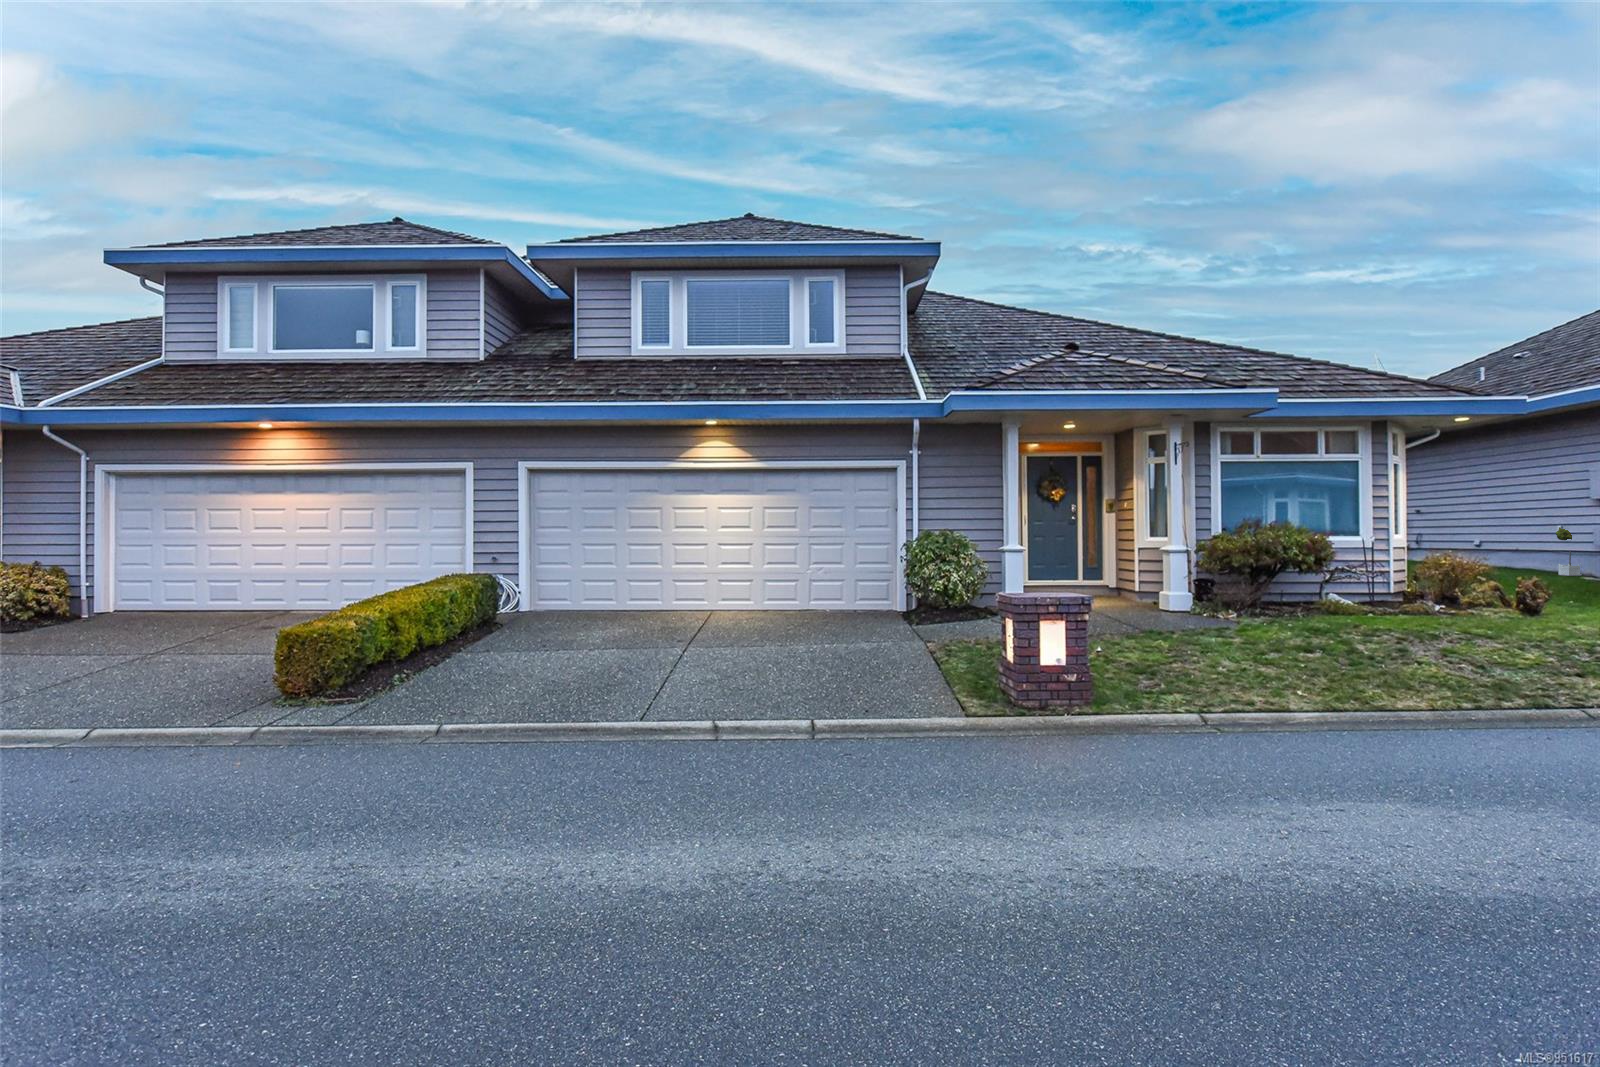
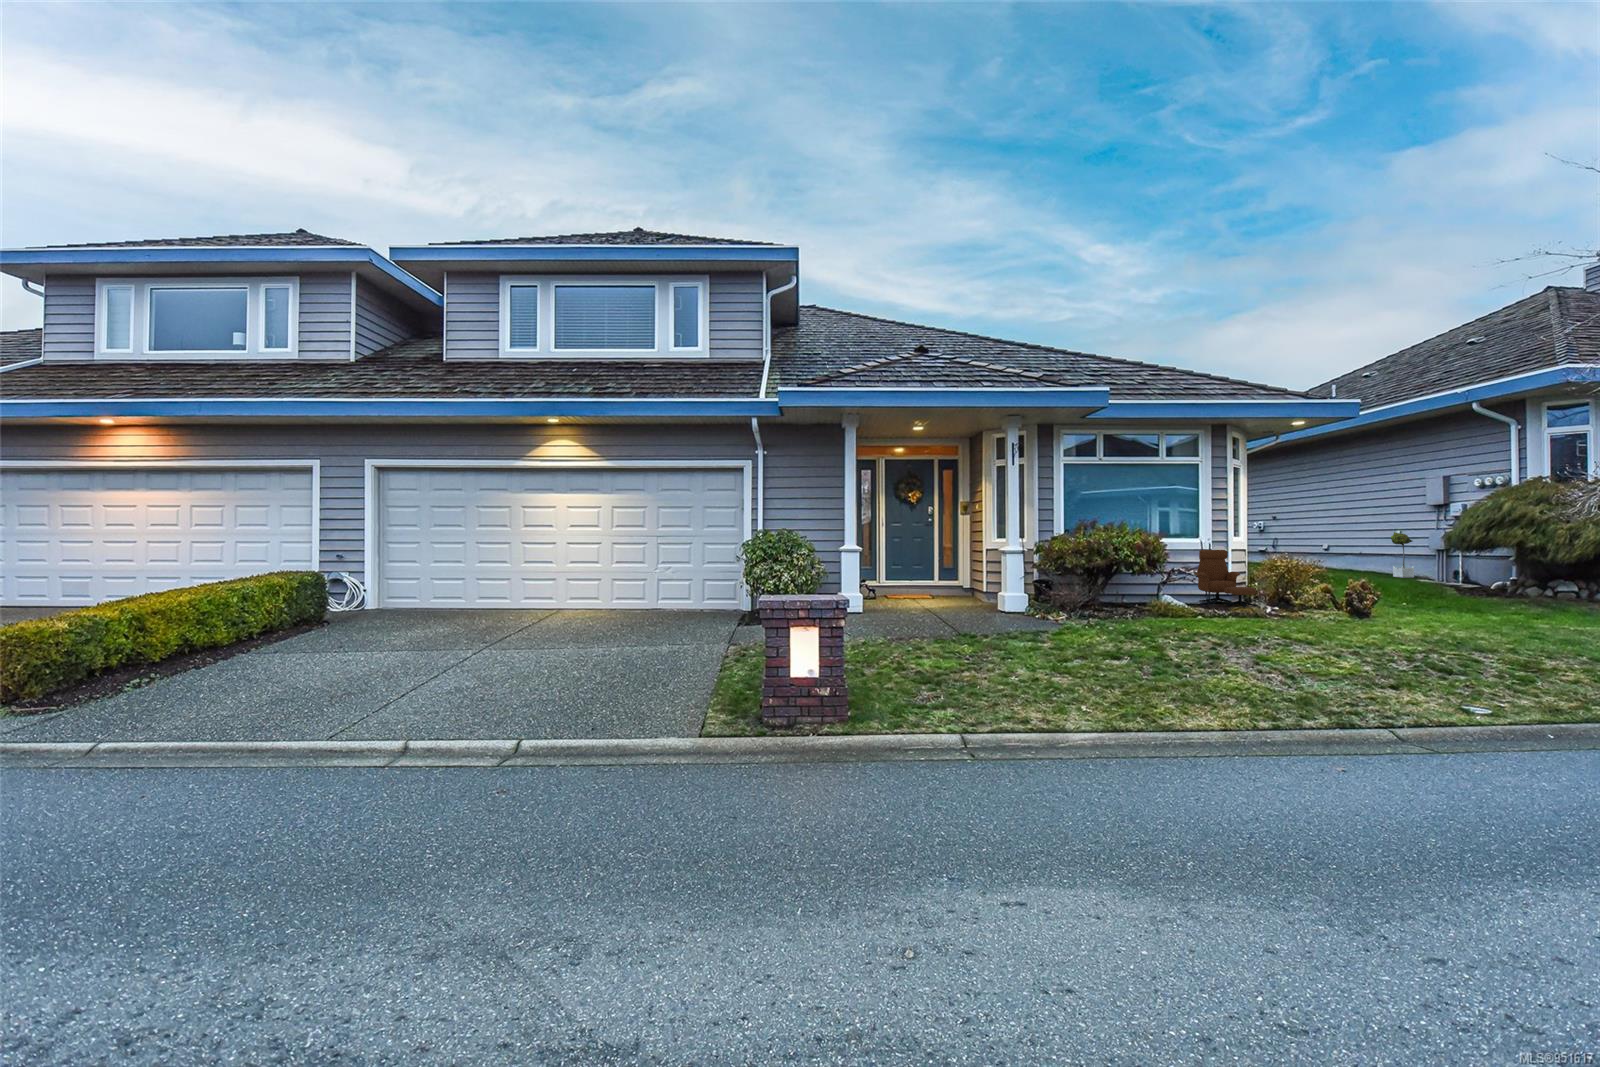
lounge chair: none [1356,548,1424,606] -> present [1194,550,1257,607]

